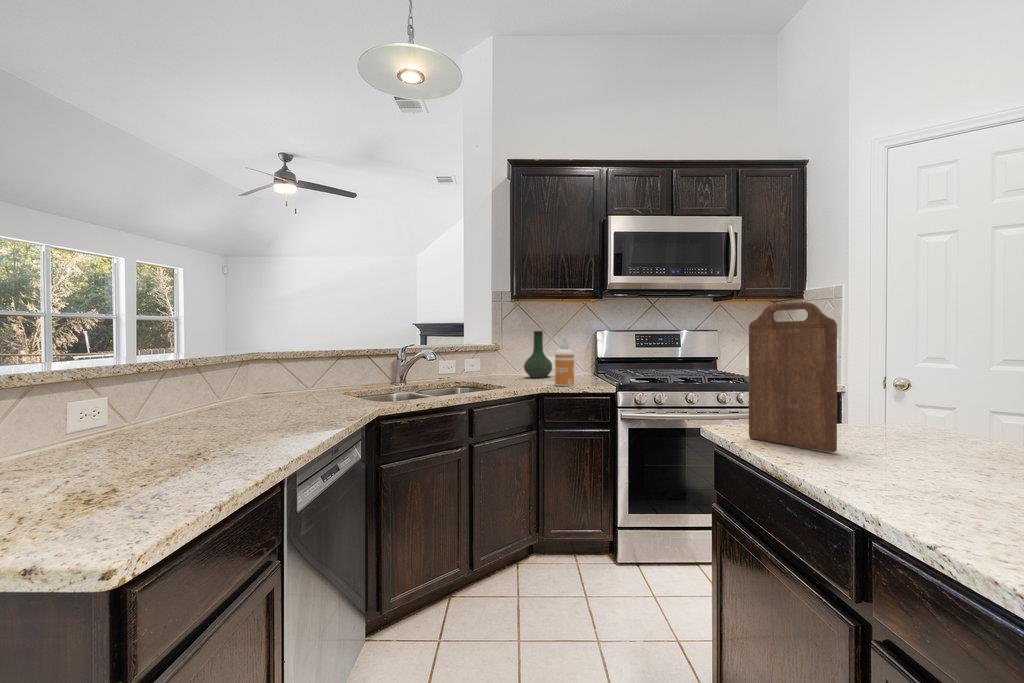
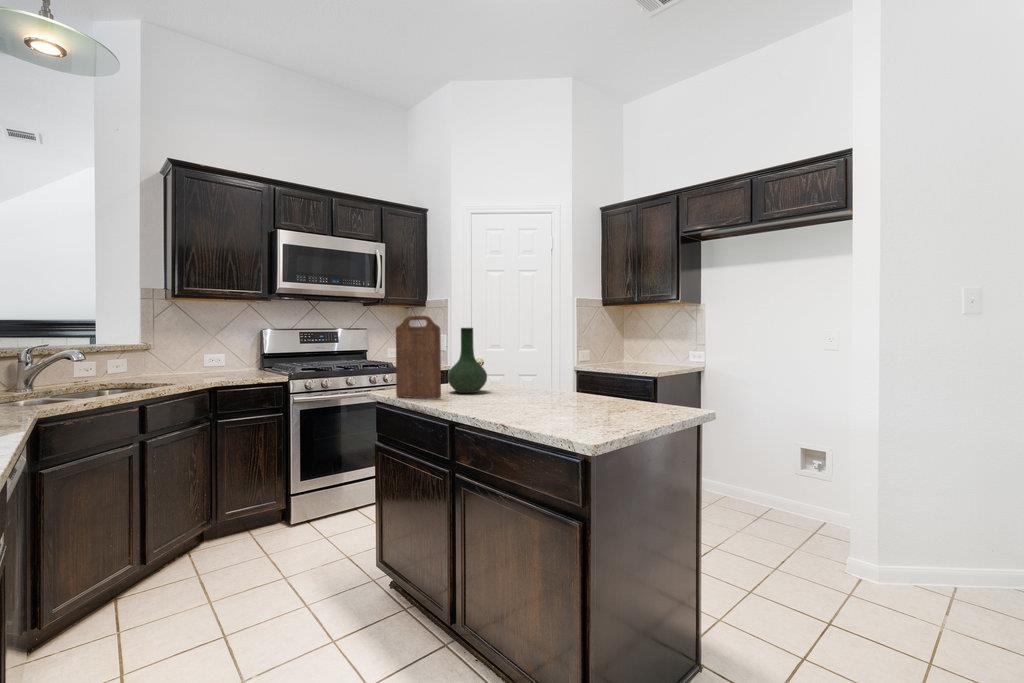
vase: present [524,331,552,378] -> present [448,328,487,393]
soap dispenser: present [555,338,574,386] -> none [228,336,248,379]

